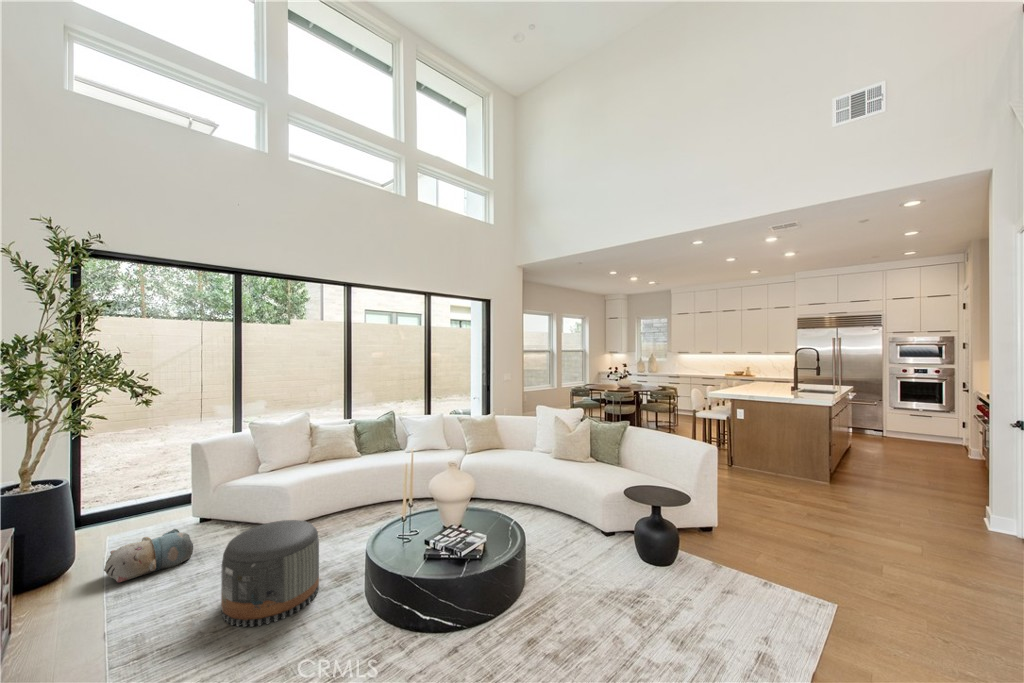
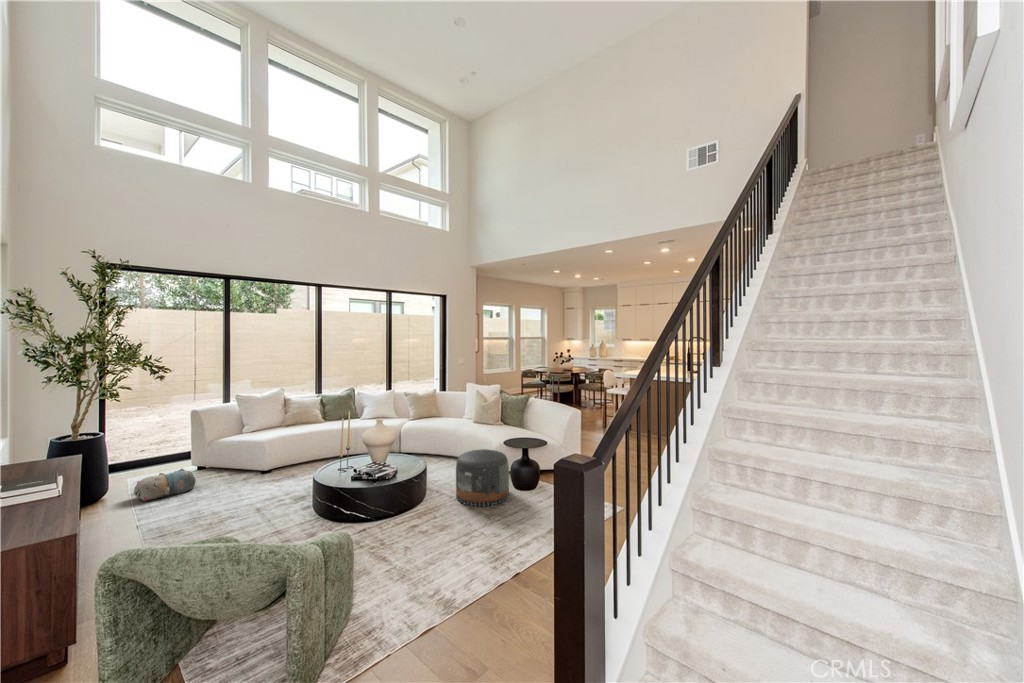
pouf: present [221,520,319,627] -> present [456,449,509,507]

